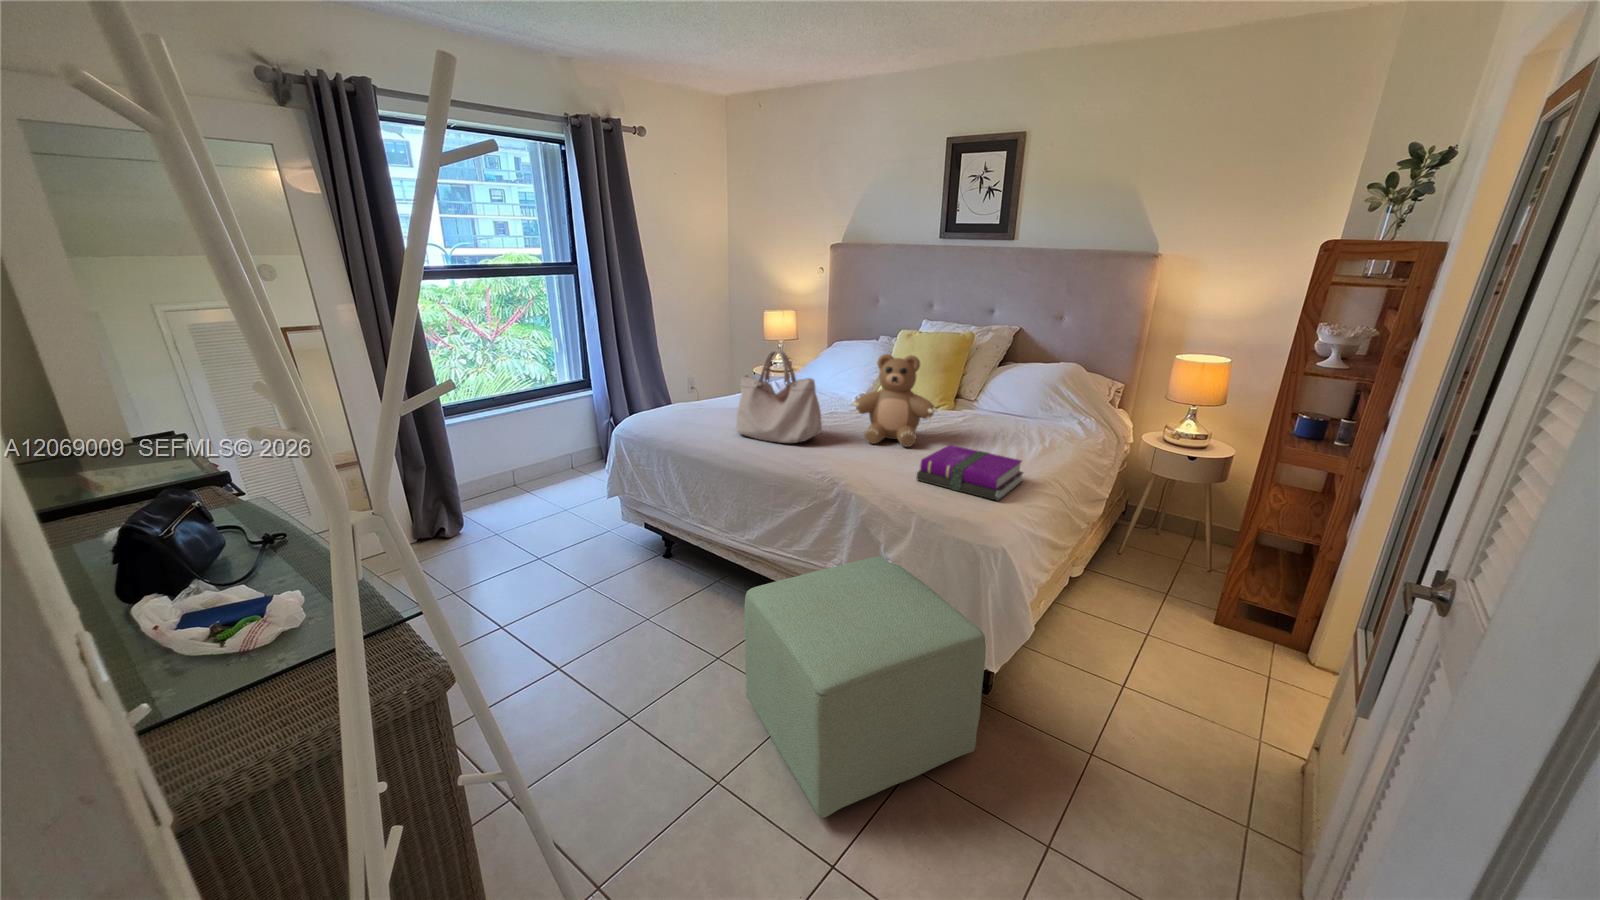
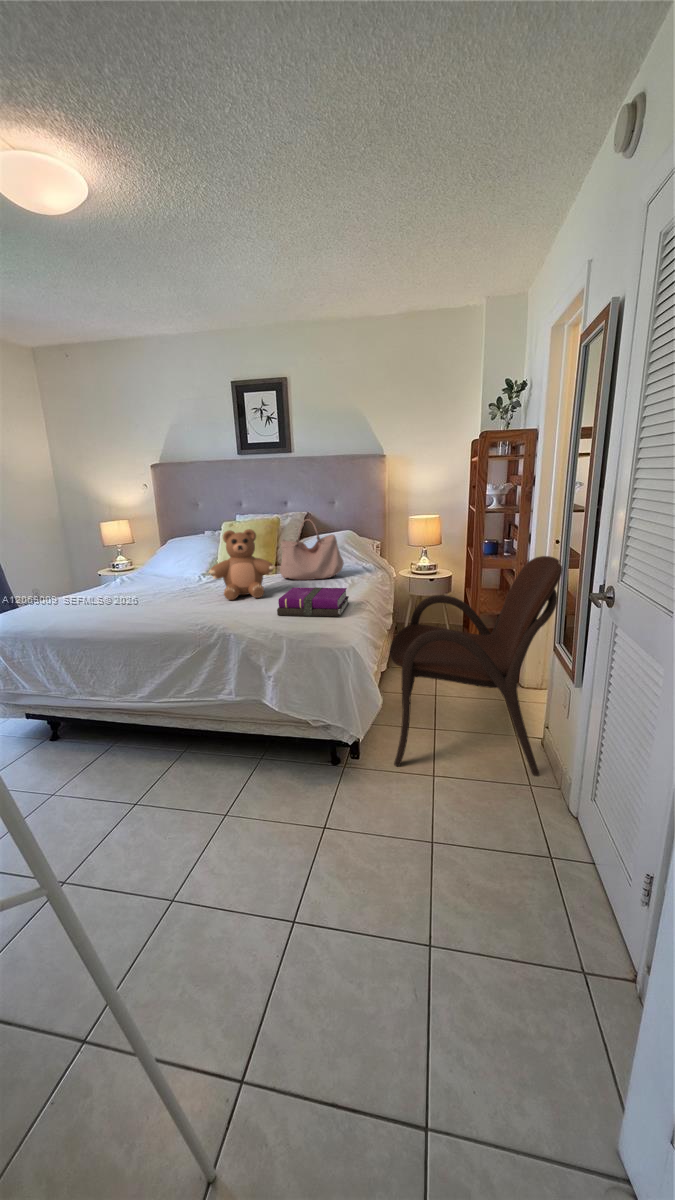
handbag: present [736,350,822,443] -> present [280,519,344,580]
armchair: none [1037,474,1406,822] -> present [390,556,563,776]
ottoman: present [744,556,986,818] -> none [162,678,365,893]

